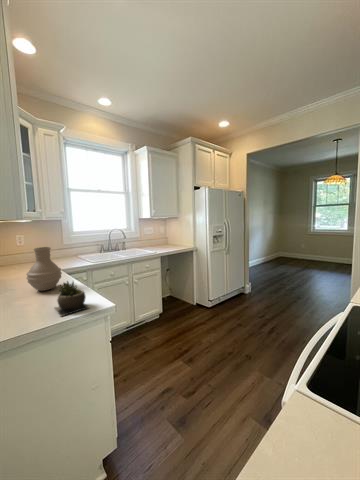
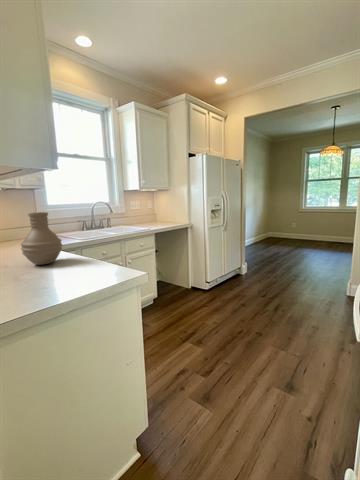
succulent plant: present [55,281,89,316] -> none [72,244,117,285]

